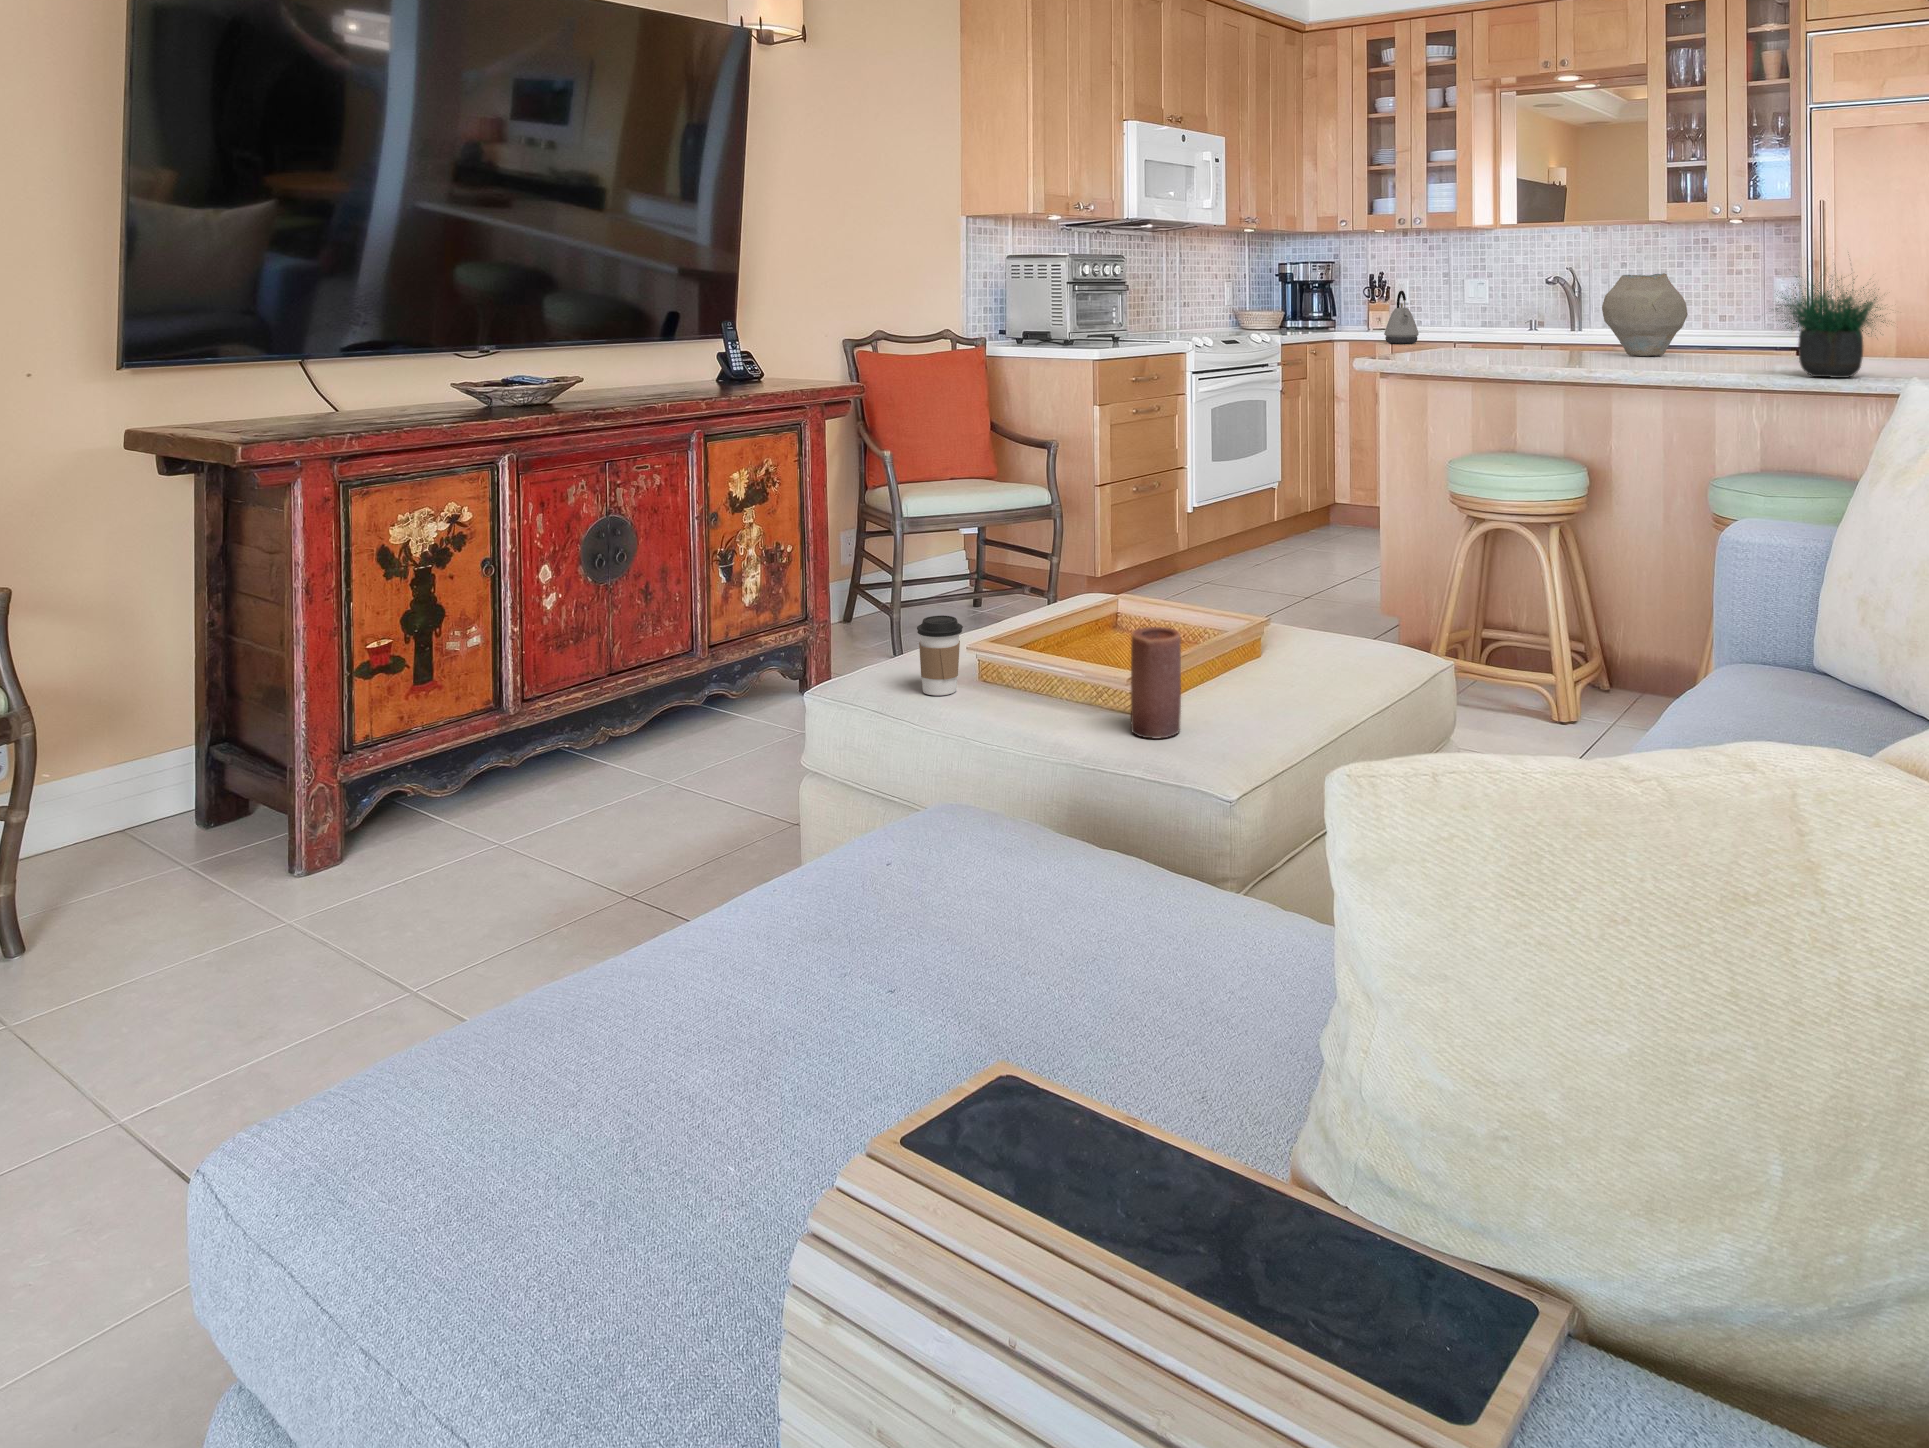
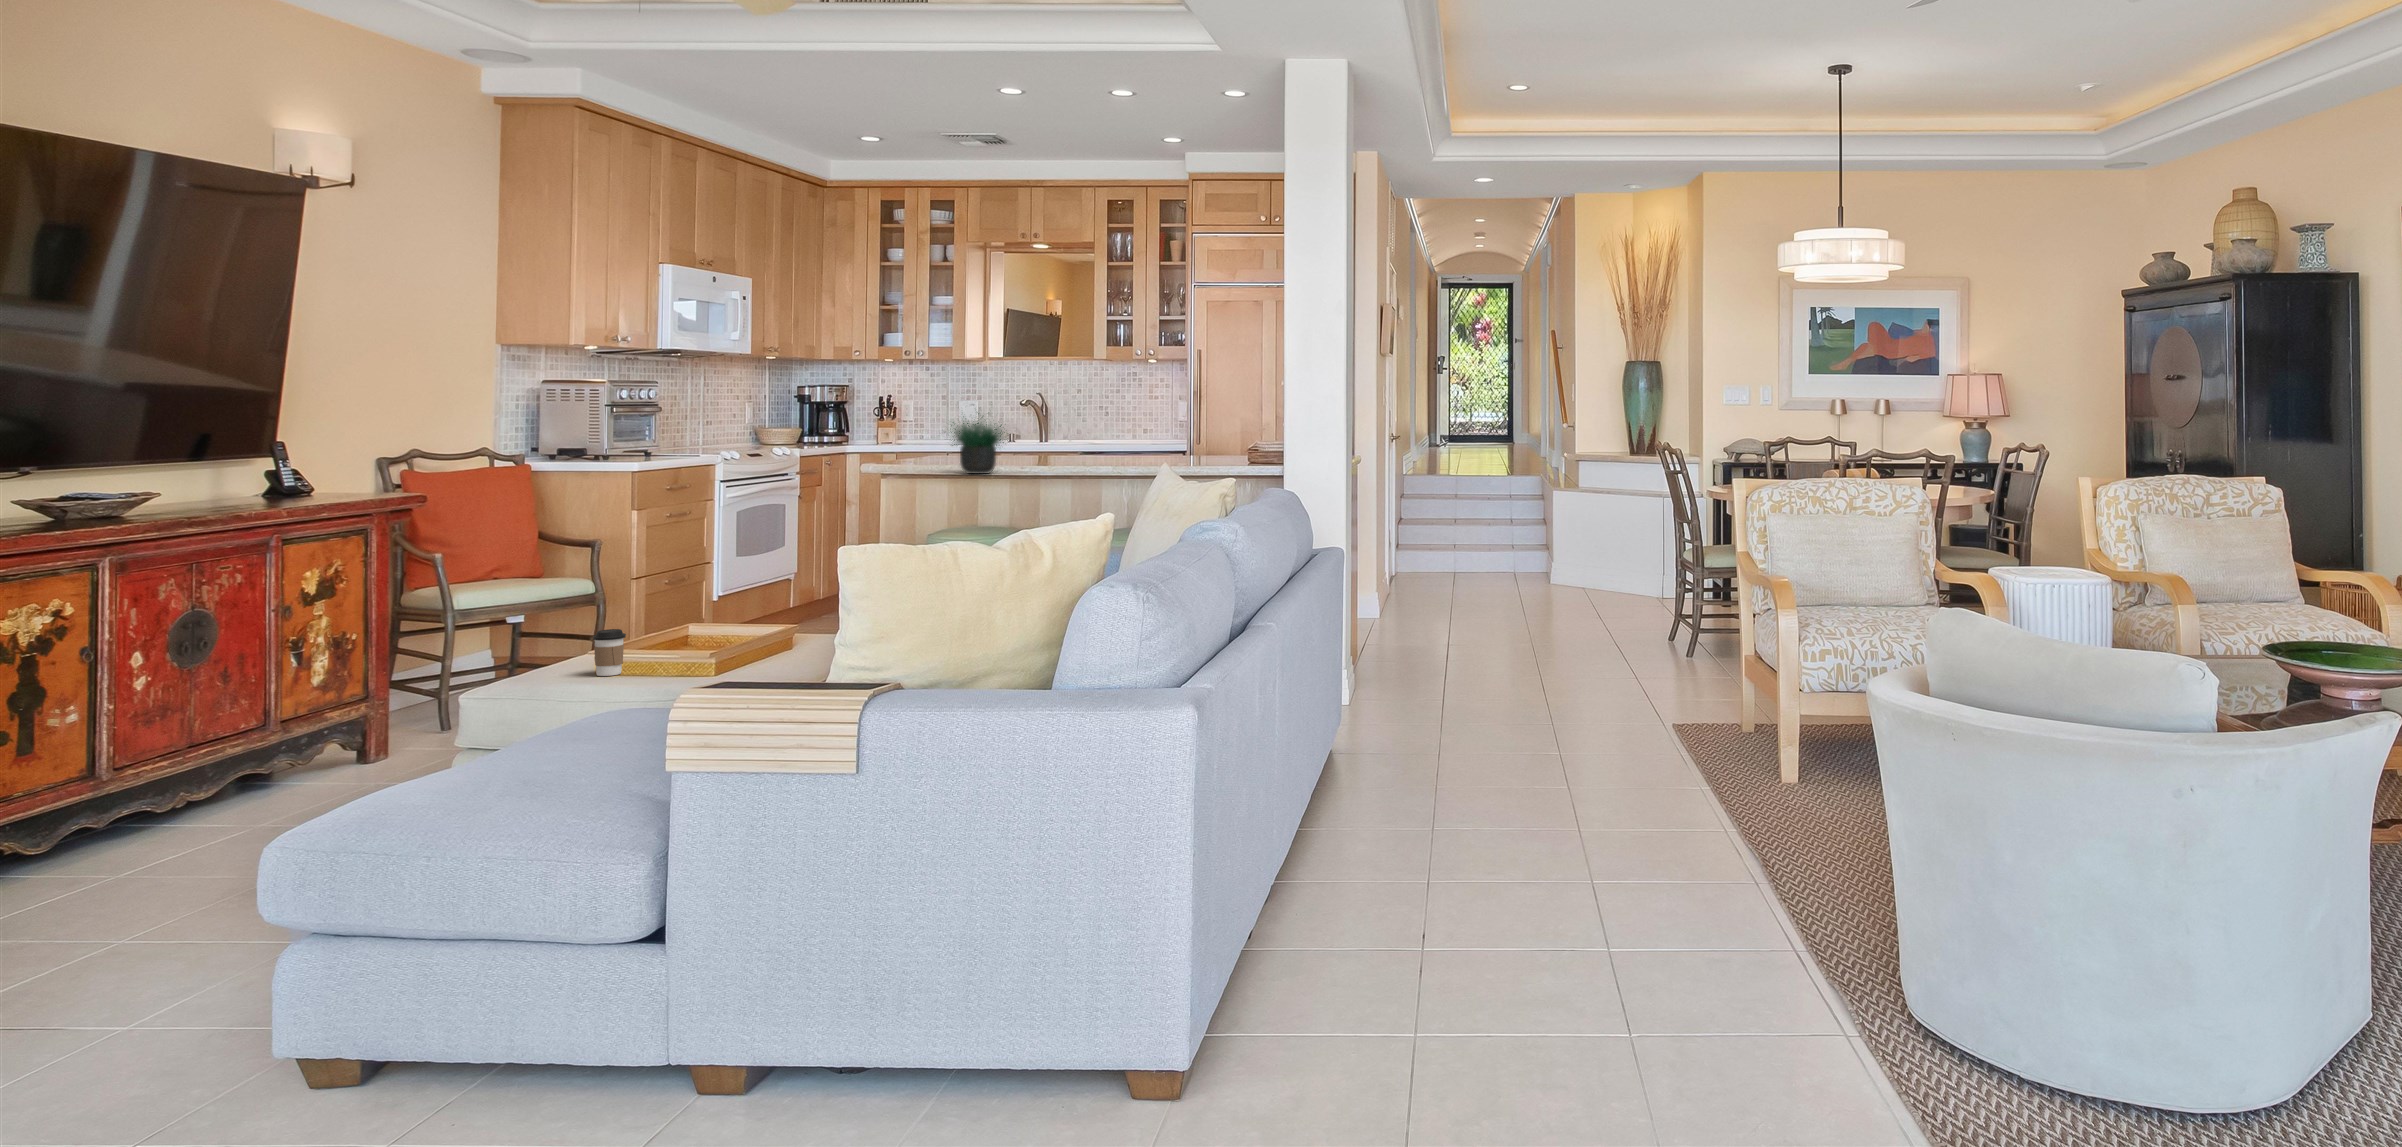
vase: present [1602,273,1688,356] -> none [1058,406,1114,462]
potted plant: present [1777,277,1884,378] -> present [951,413,1008,474]
kettle: present [1384,291,1419,344] -> none [894,412,923,454]
candle: present [1131,627,1181,739] -> none [751,616,782,674]

